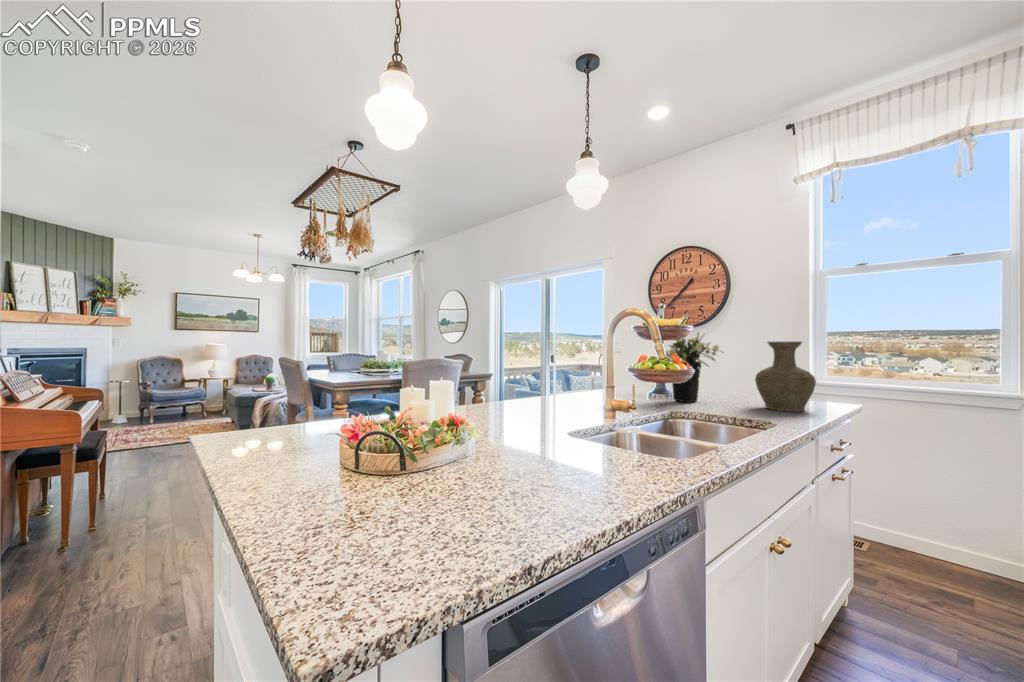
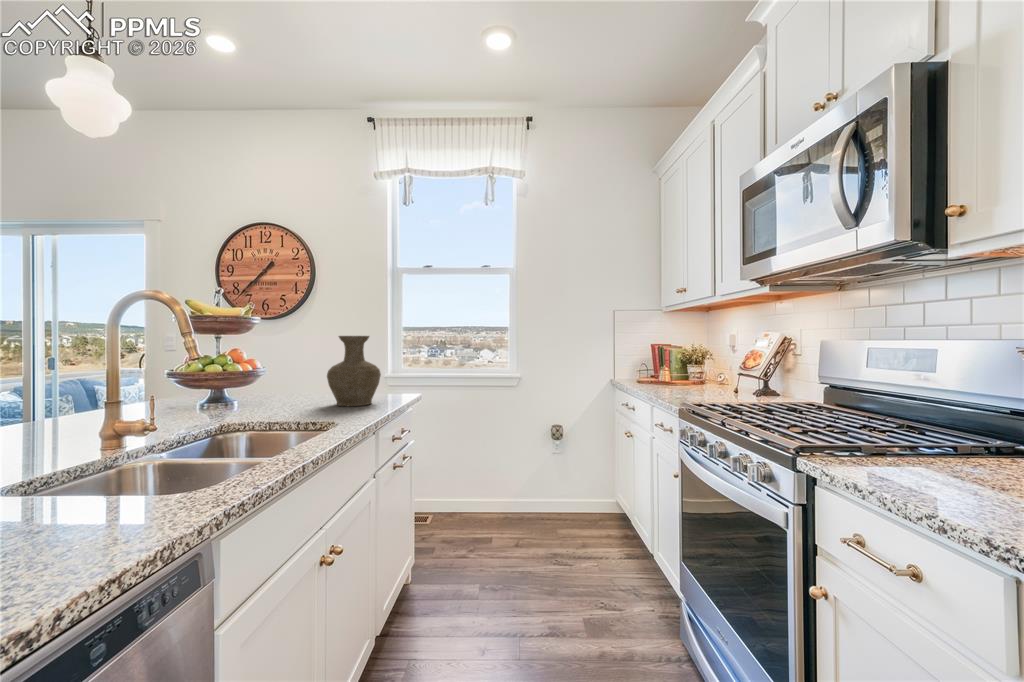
flower arrangement: present [666,333,719,403] -> none [214,324,295,410]

